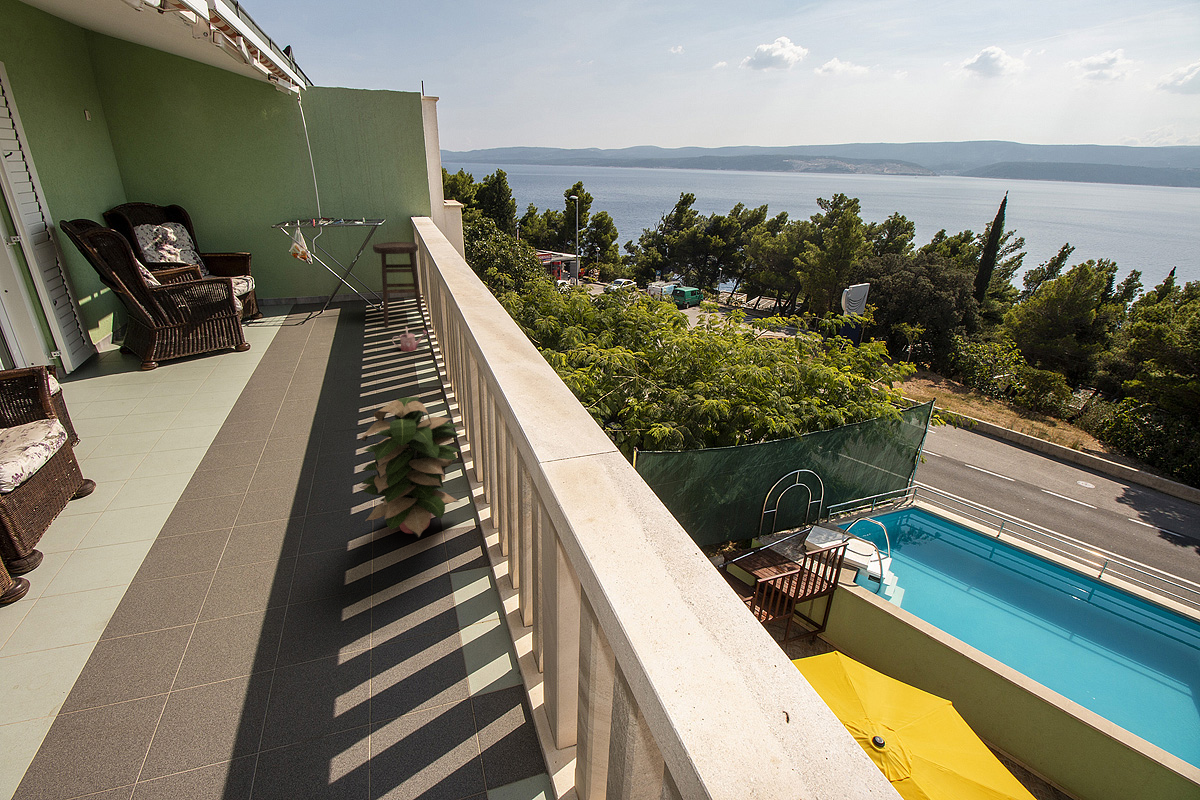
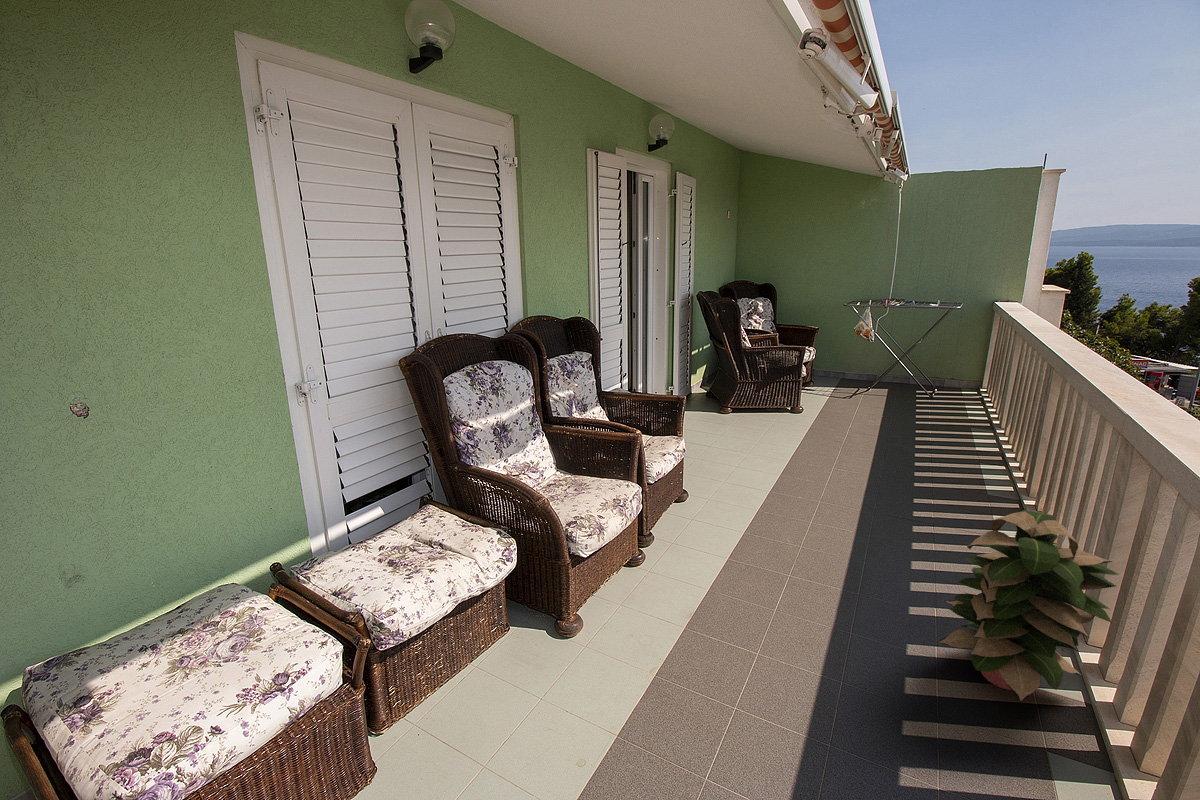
stool: present [373,242,422,327] -> none [937,326,1004,422]
watering can: present [392,327,427,351] -> none [952,420,1003,449]

